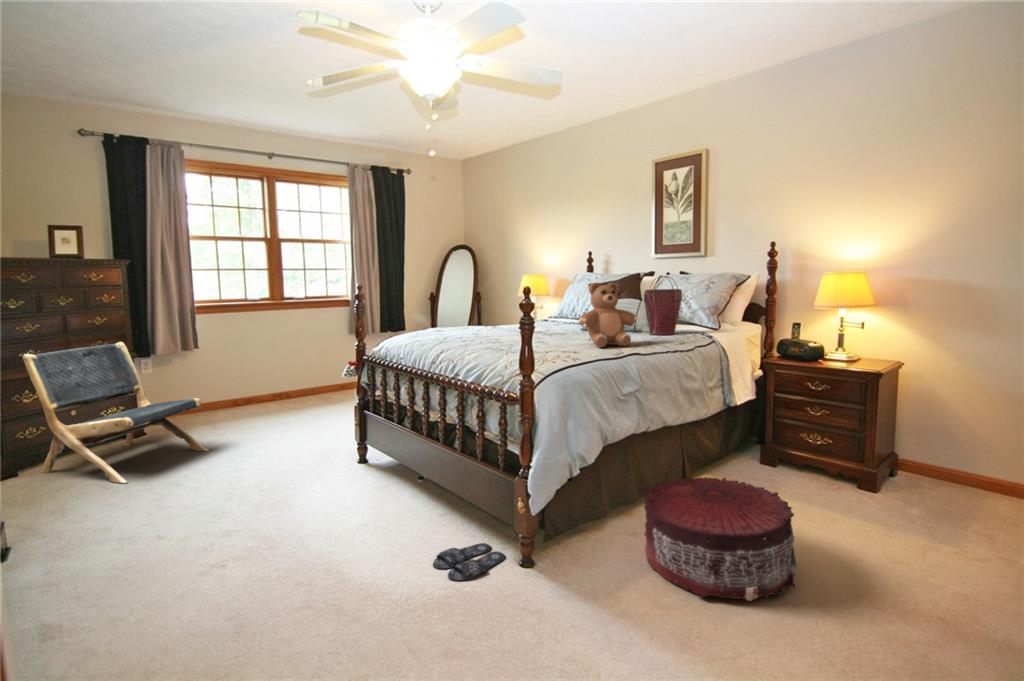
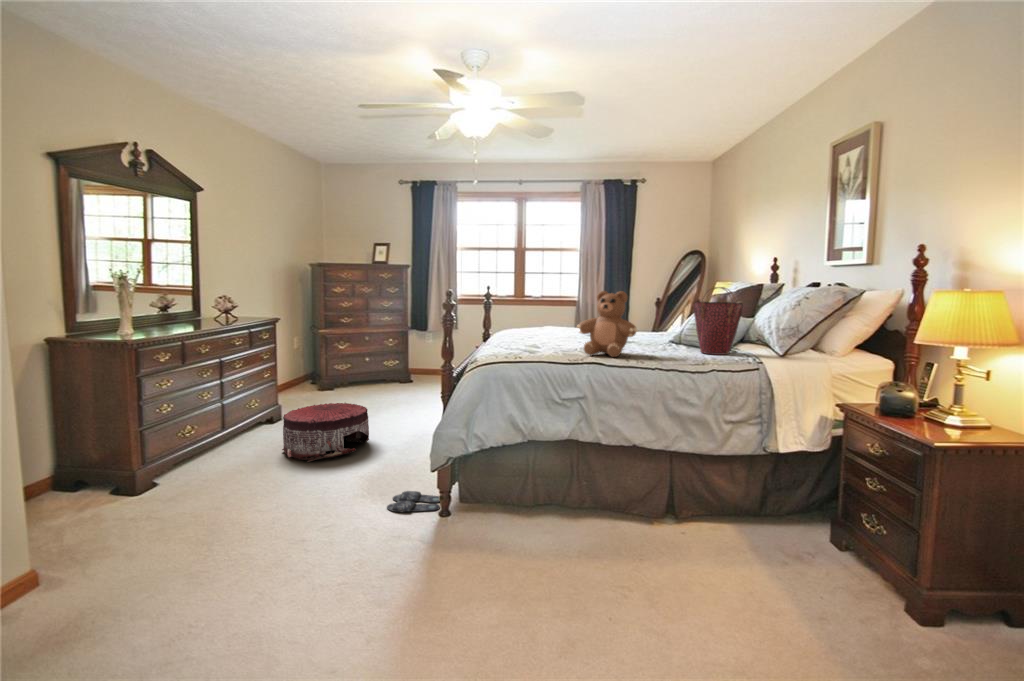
lounge chair: present [23,342,209,483] -> none [337,318,421,405]
pouf: present [644,477,796,601] -> present [282,403,369,462]

